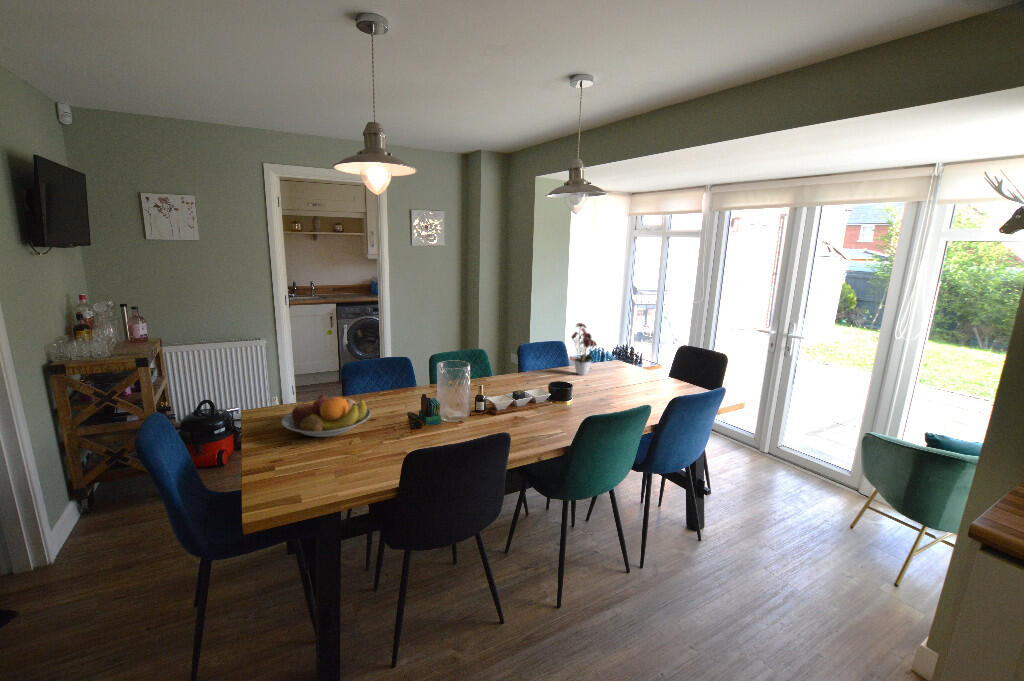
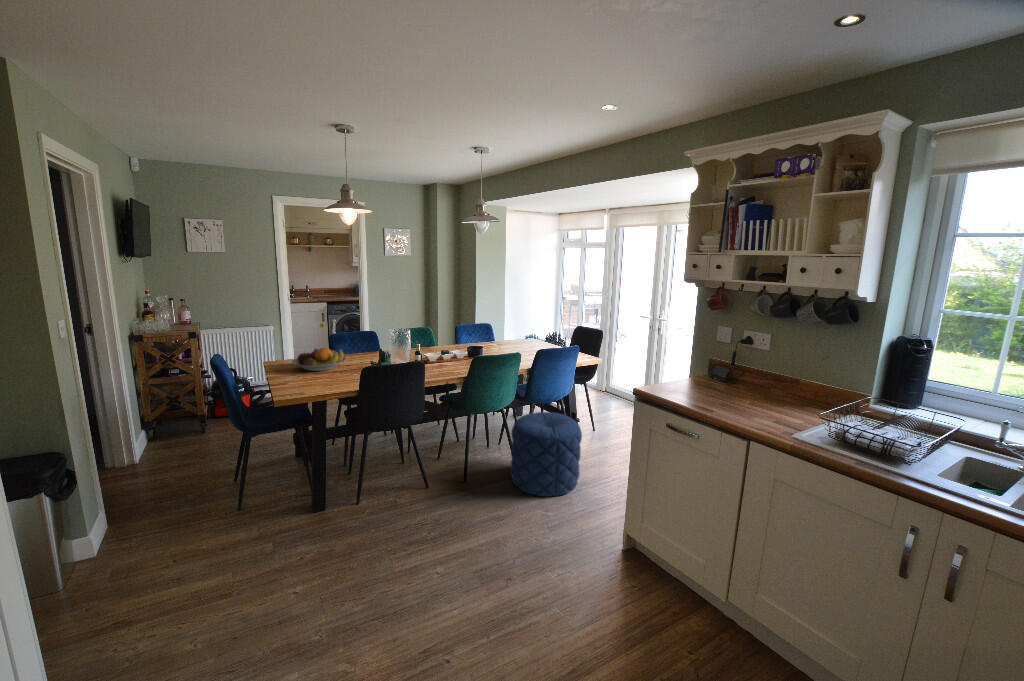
flower arrangement: present [572,323,597,375] -> none [490,307,510,346]
pouf: none [630,494,758,652] -> present [510,412,582,497]

